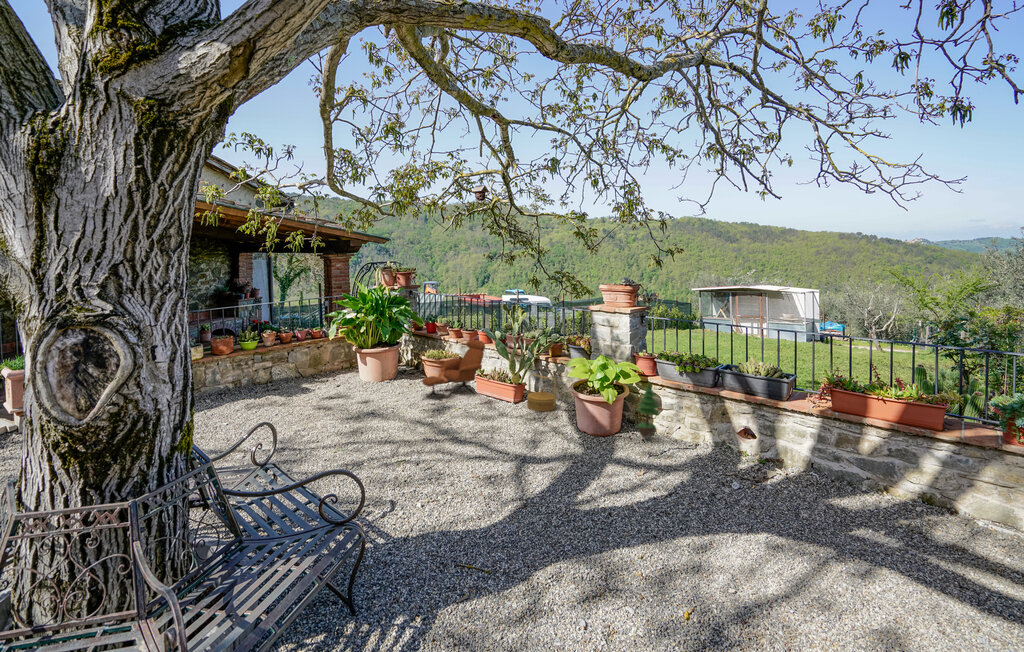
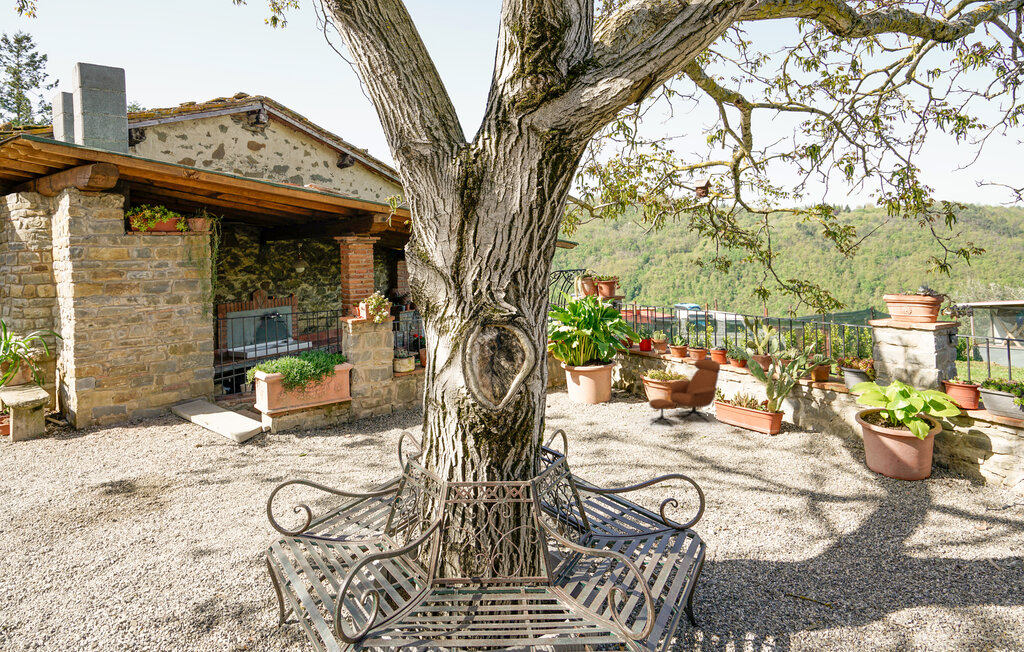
woven basket: present [527,374,557,411] -> none [783,400,825,446]
potted tree: present [637,382,658,439] -> none [956,414,992,489]

